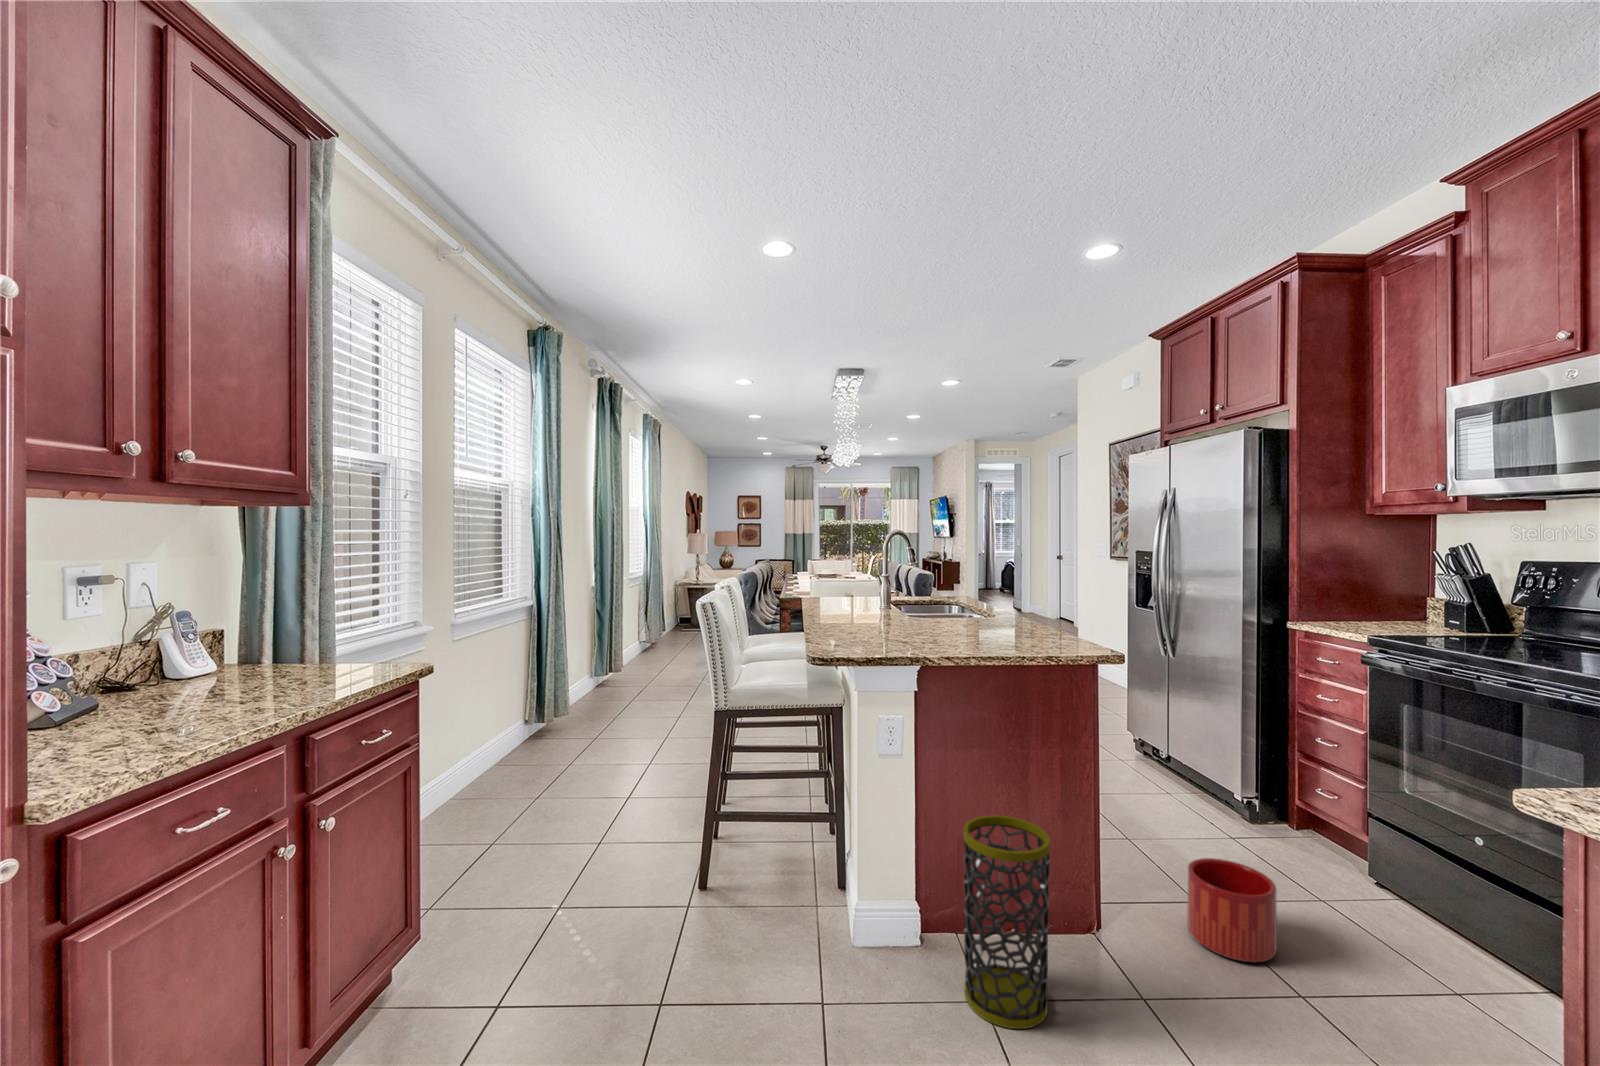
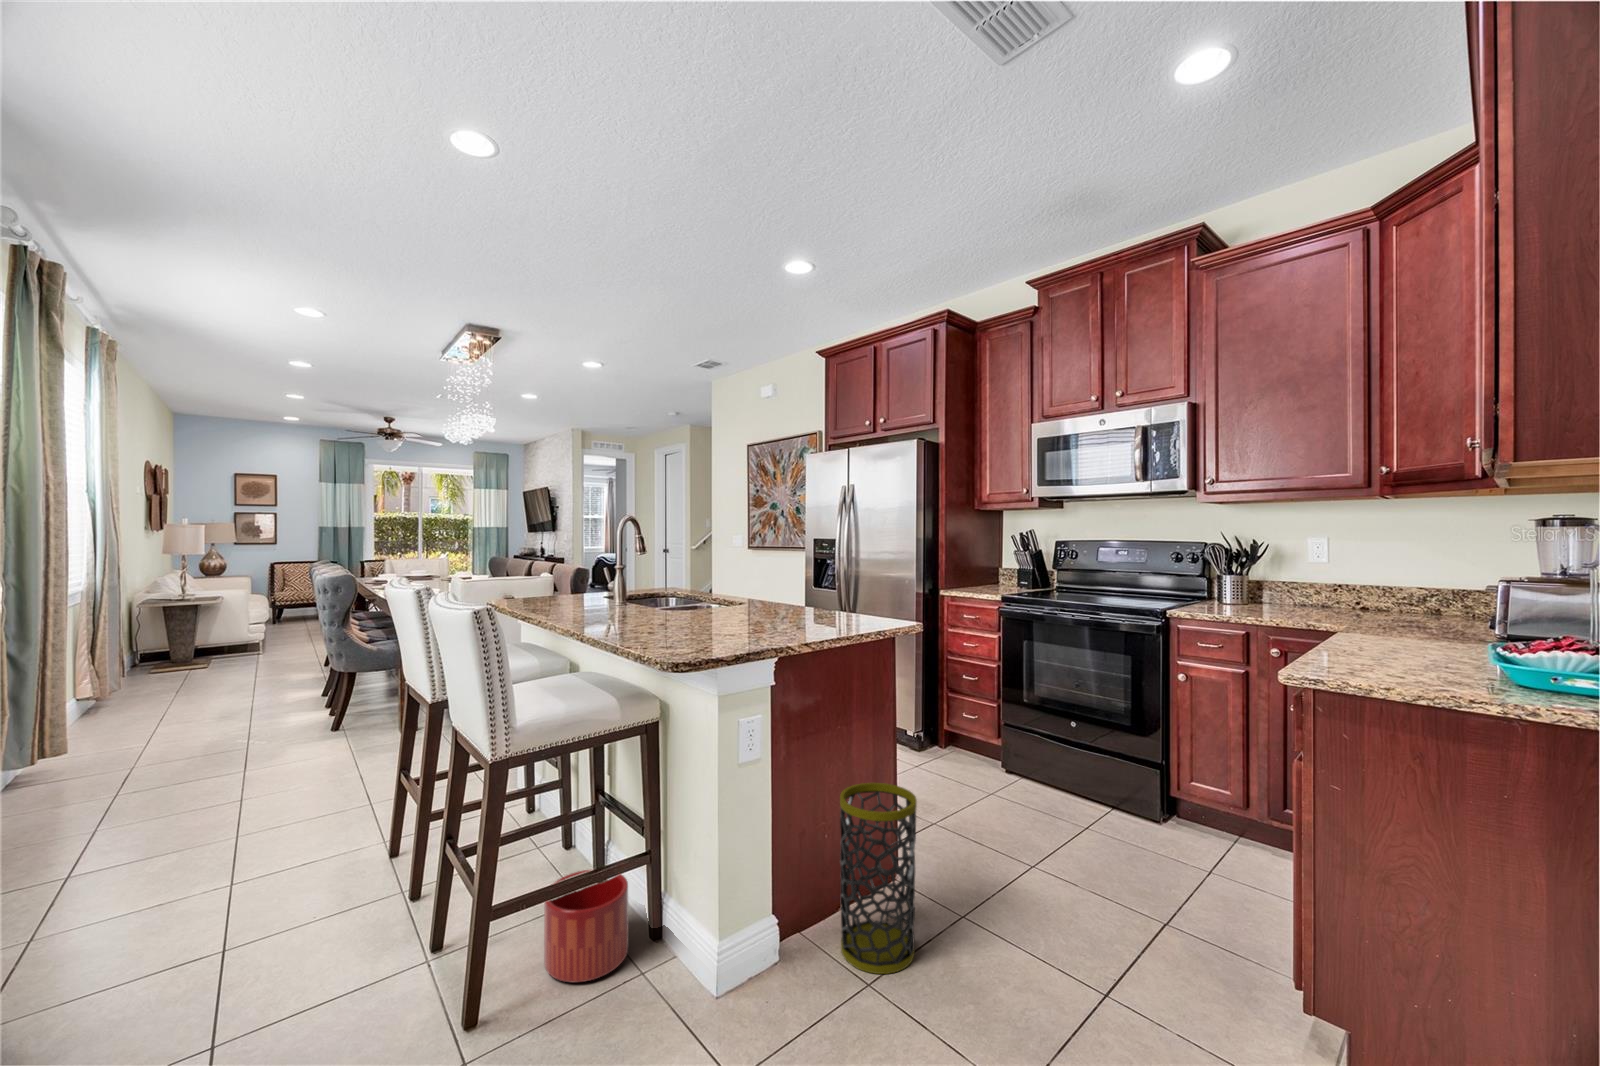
planter: present [1187,858,1277,962] -> present [544,870,628,982]

